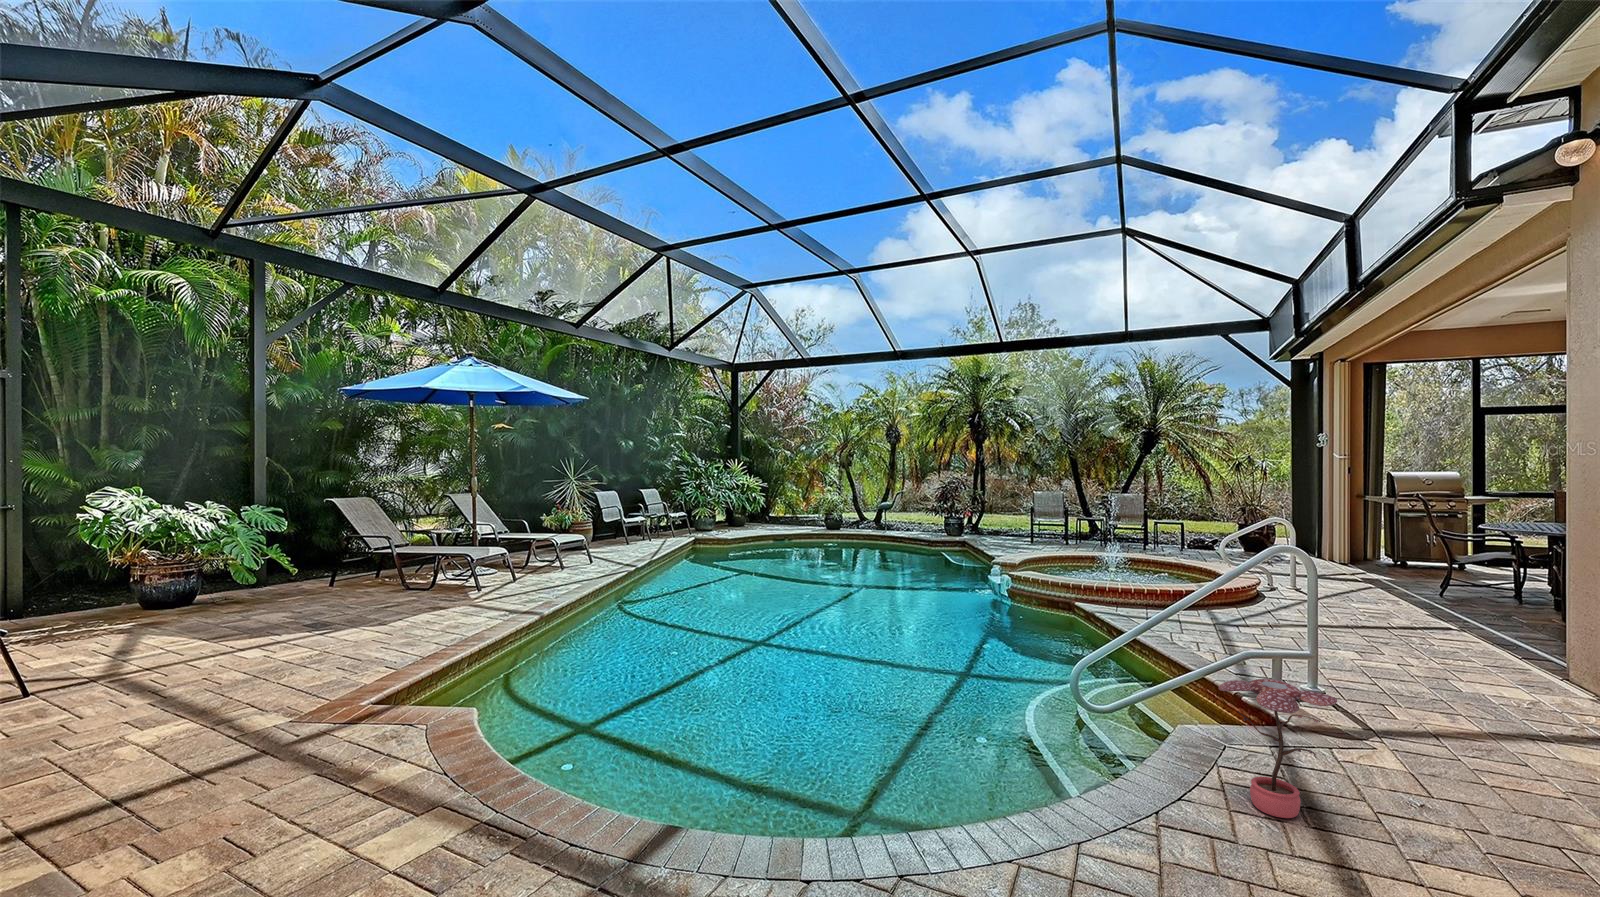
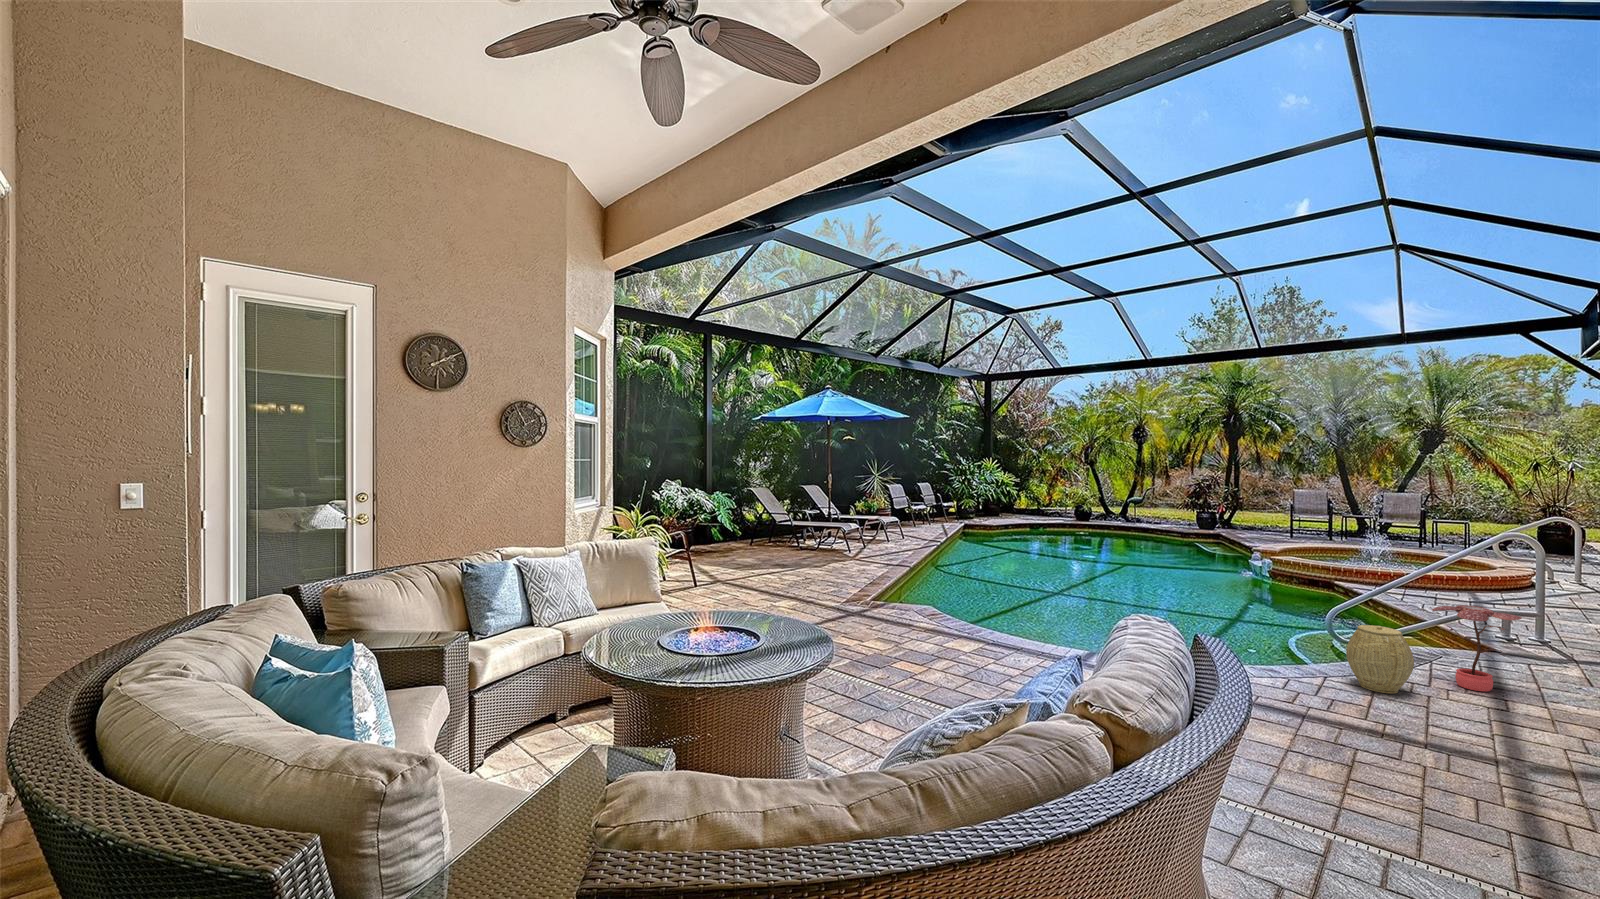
woven basket: none [1113,728,1209,852] -> present [1346,625,1414,694]

